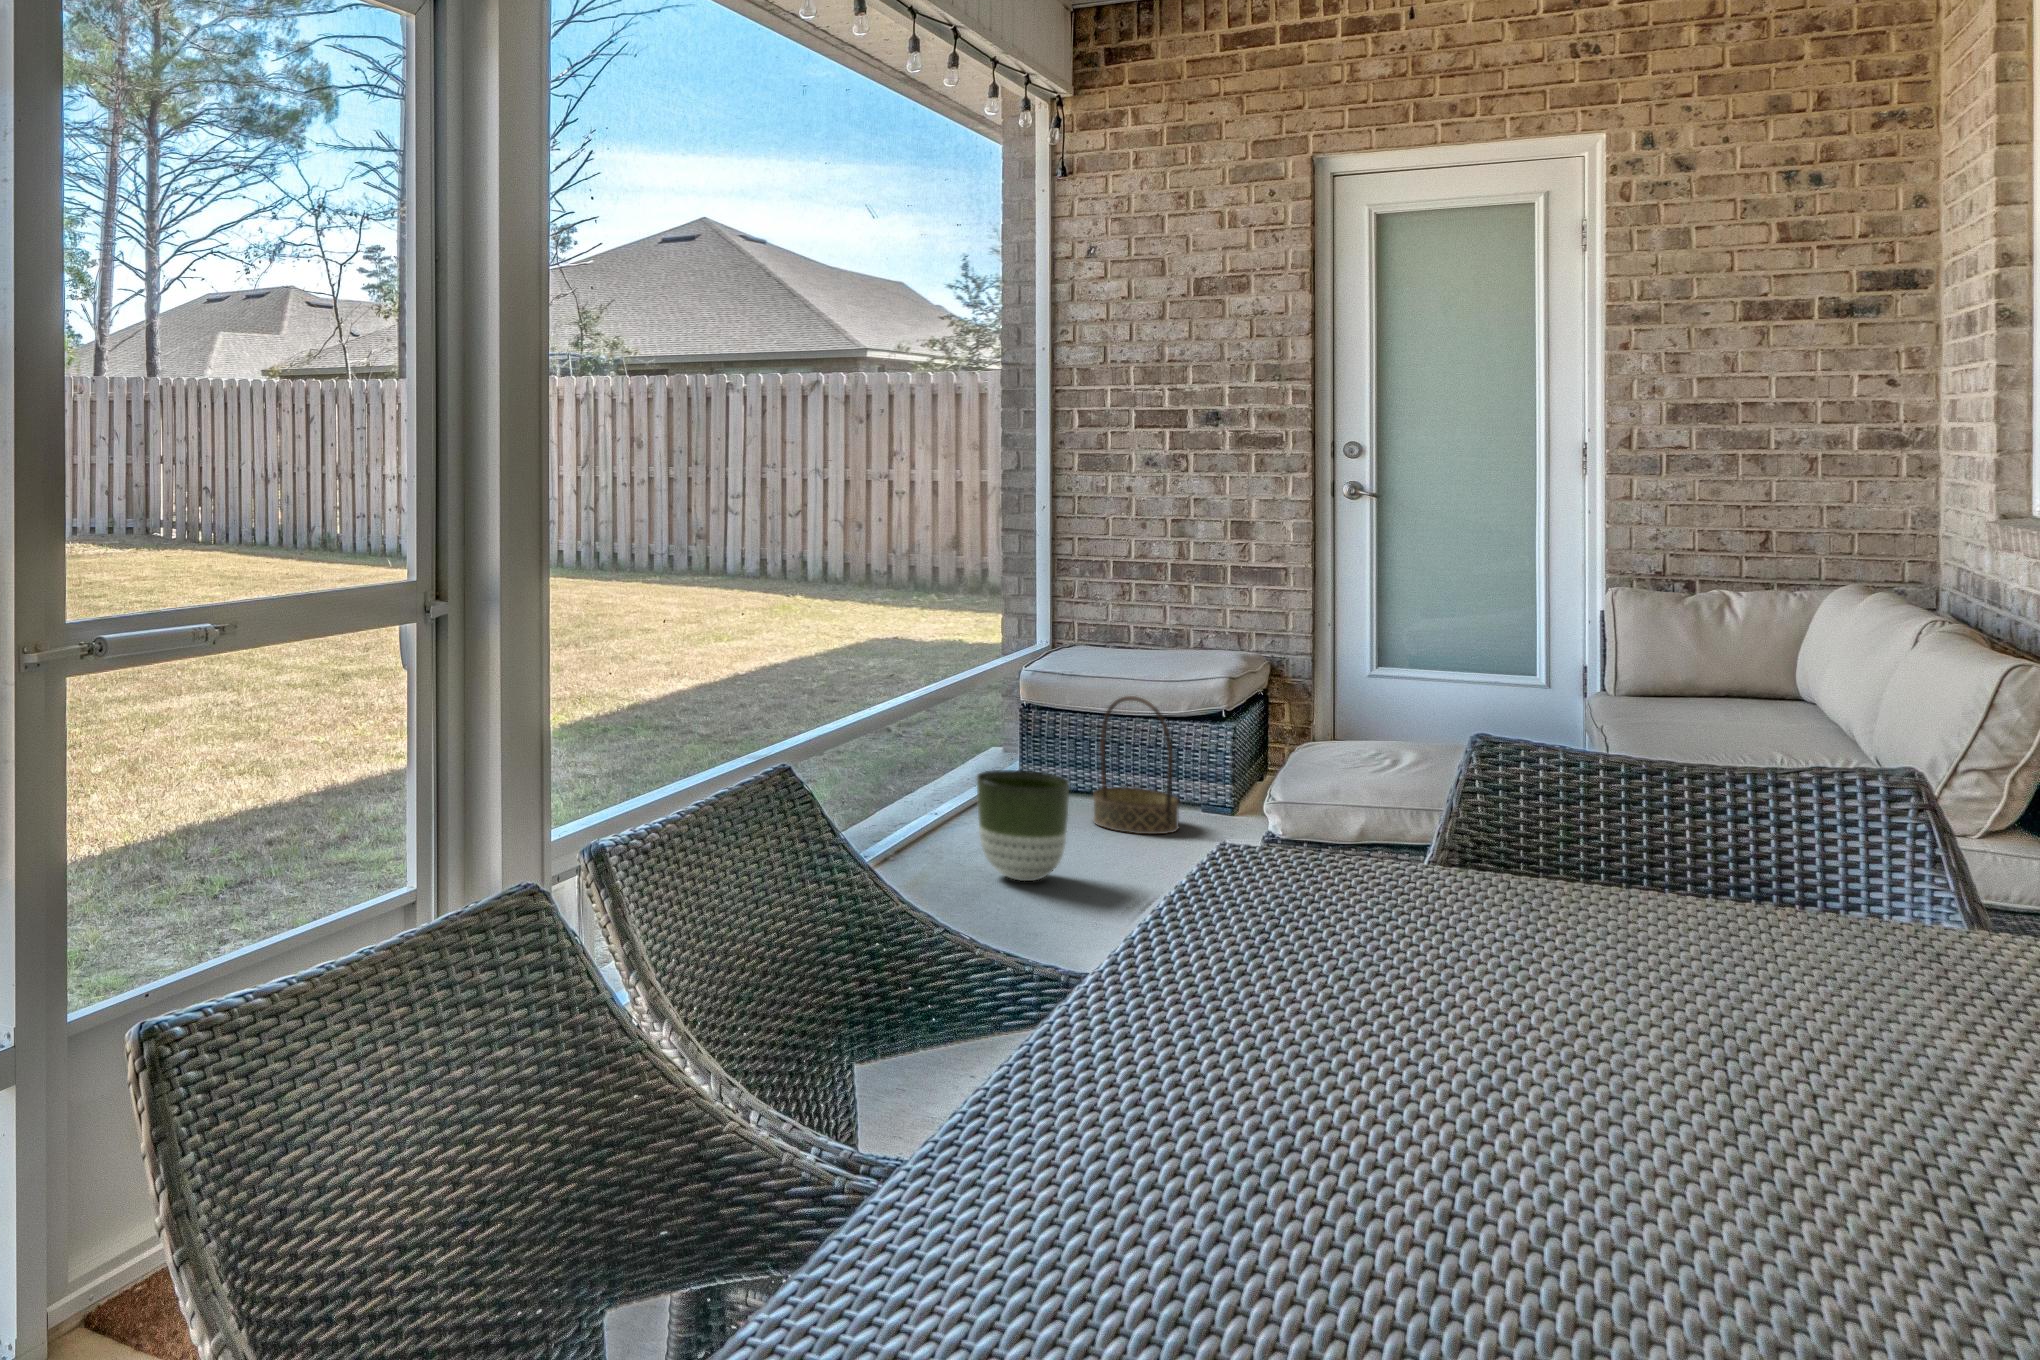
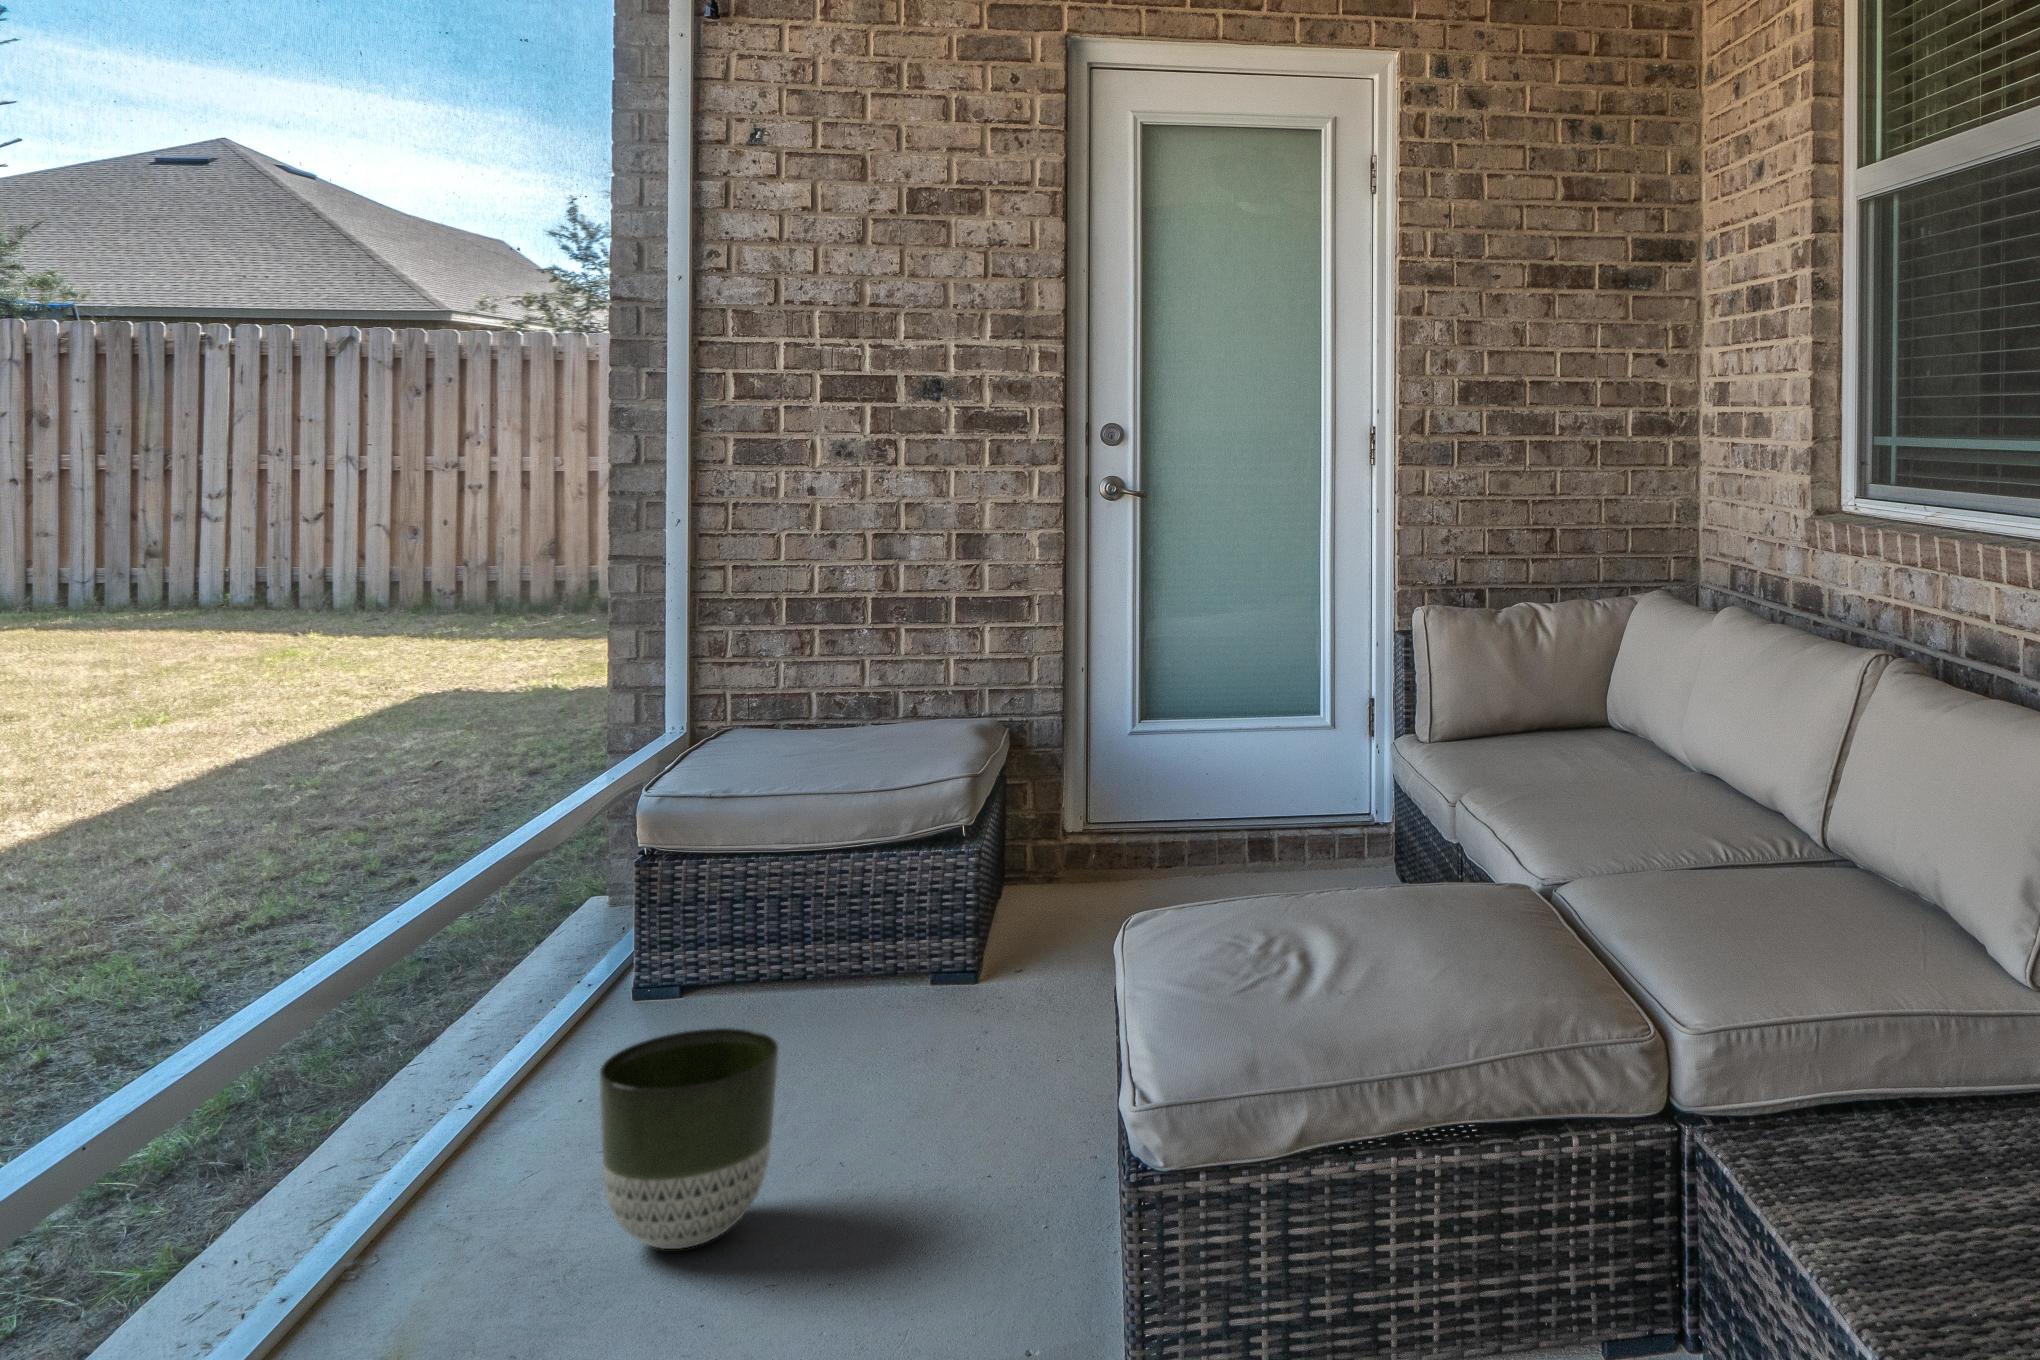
basket: present [1093,696,1179,834] -> none [777,830,913,1054]

